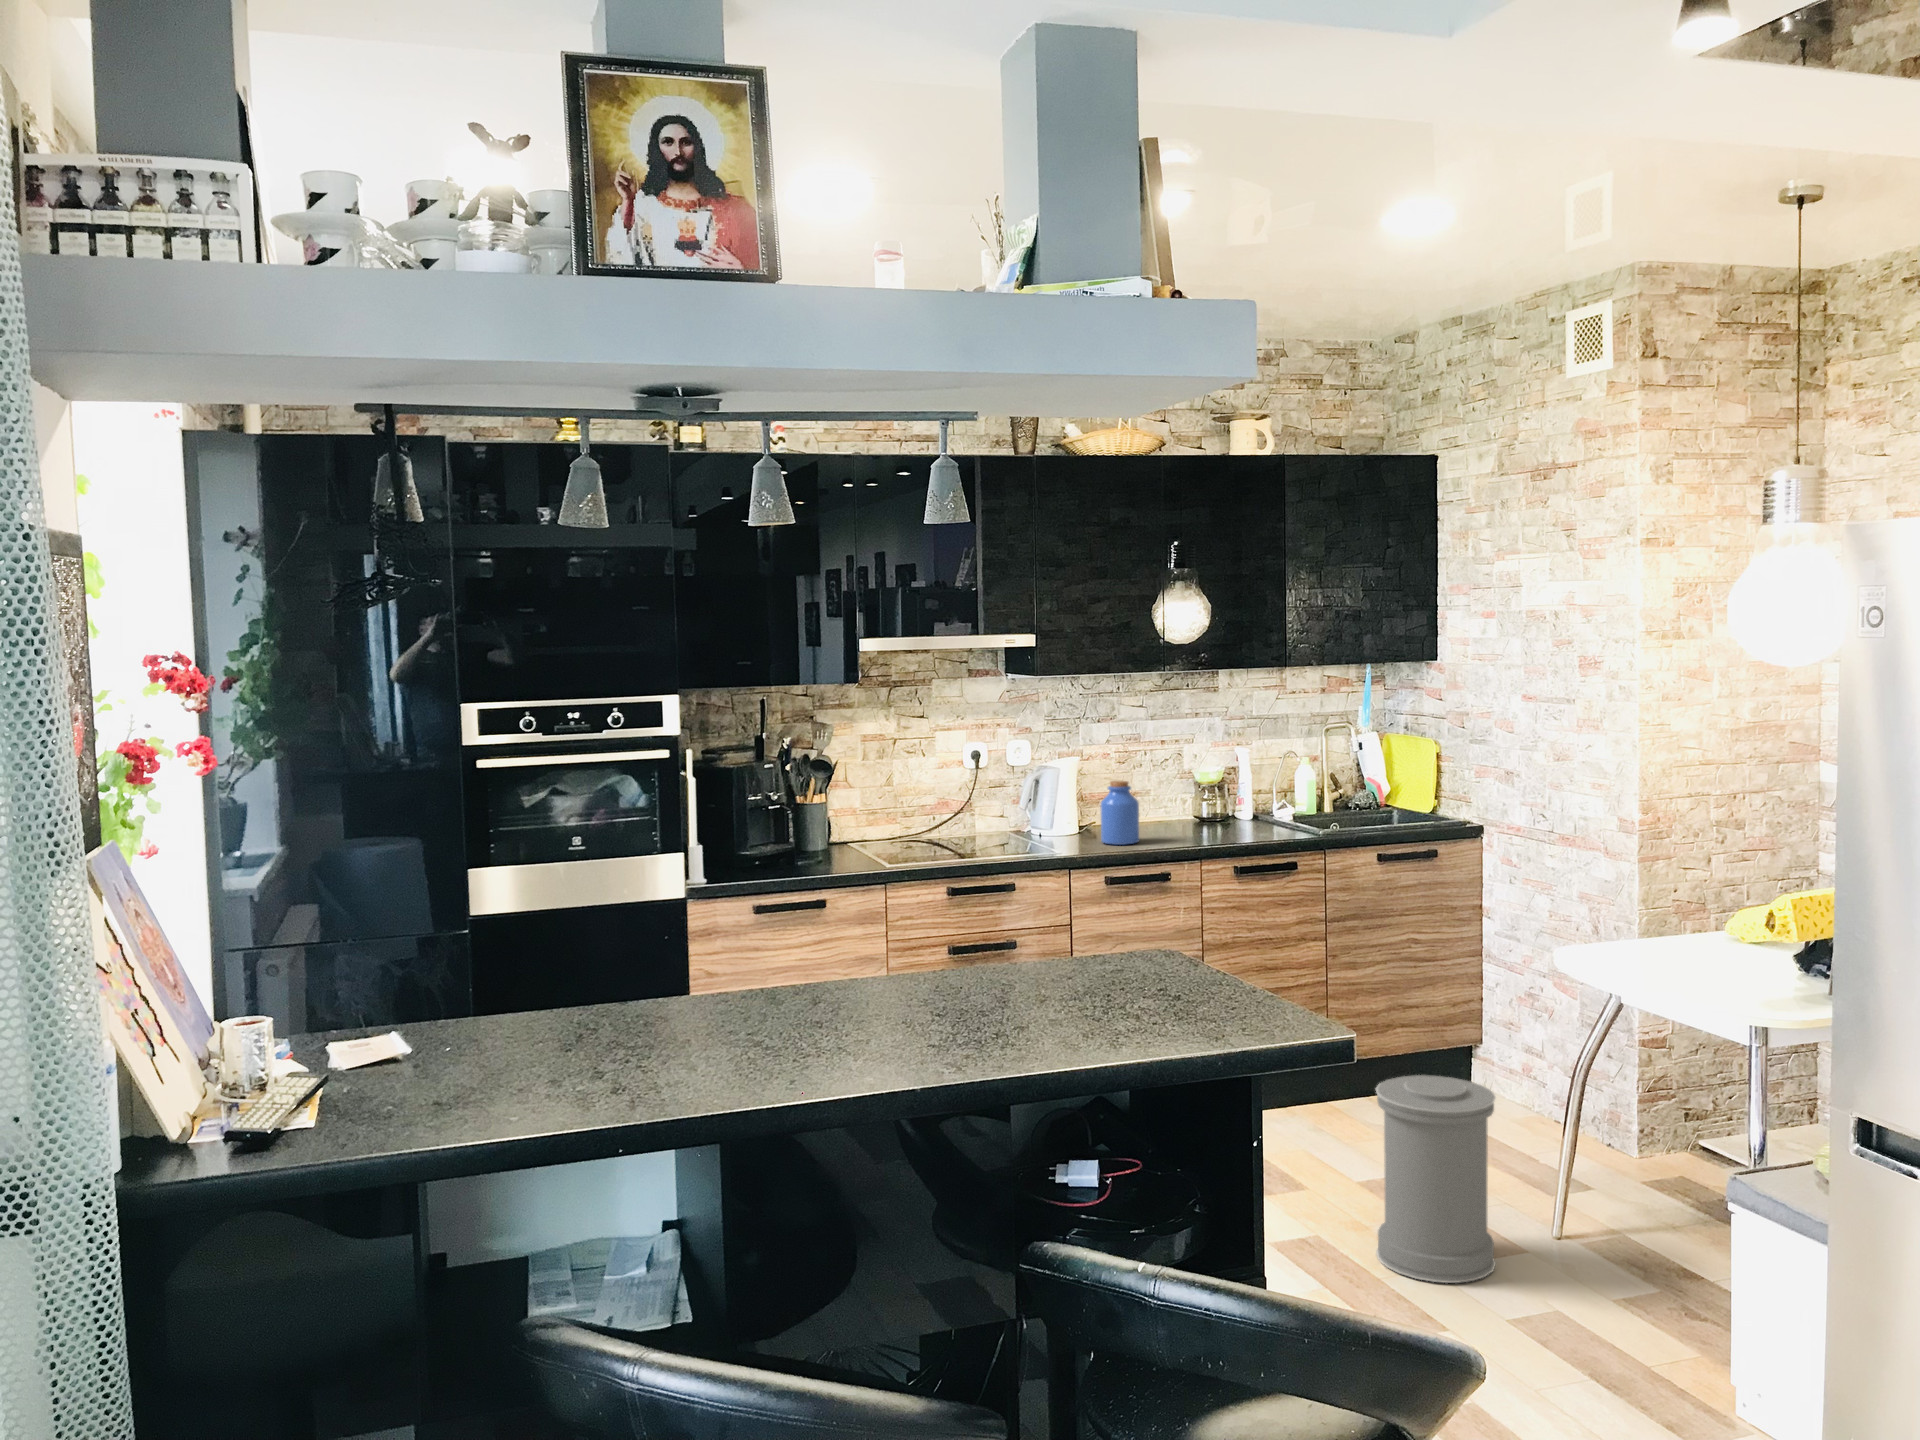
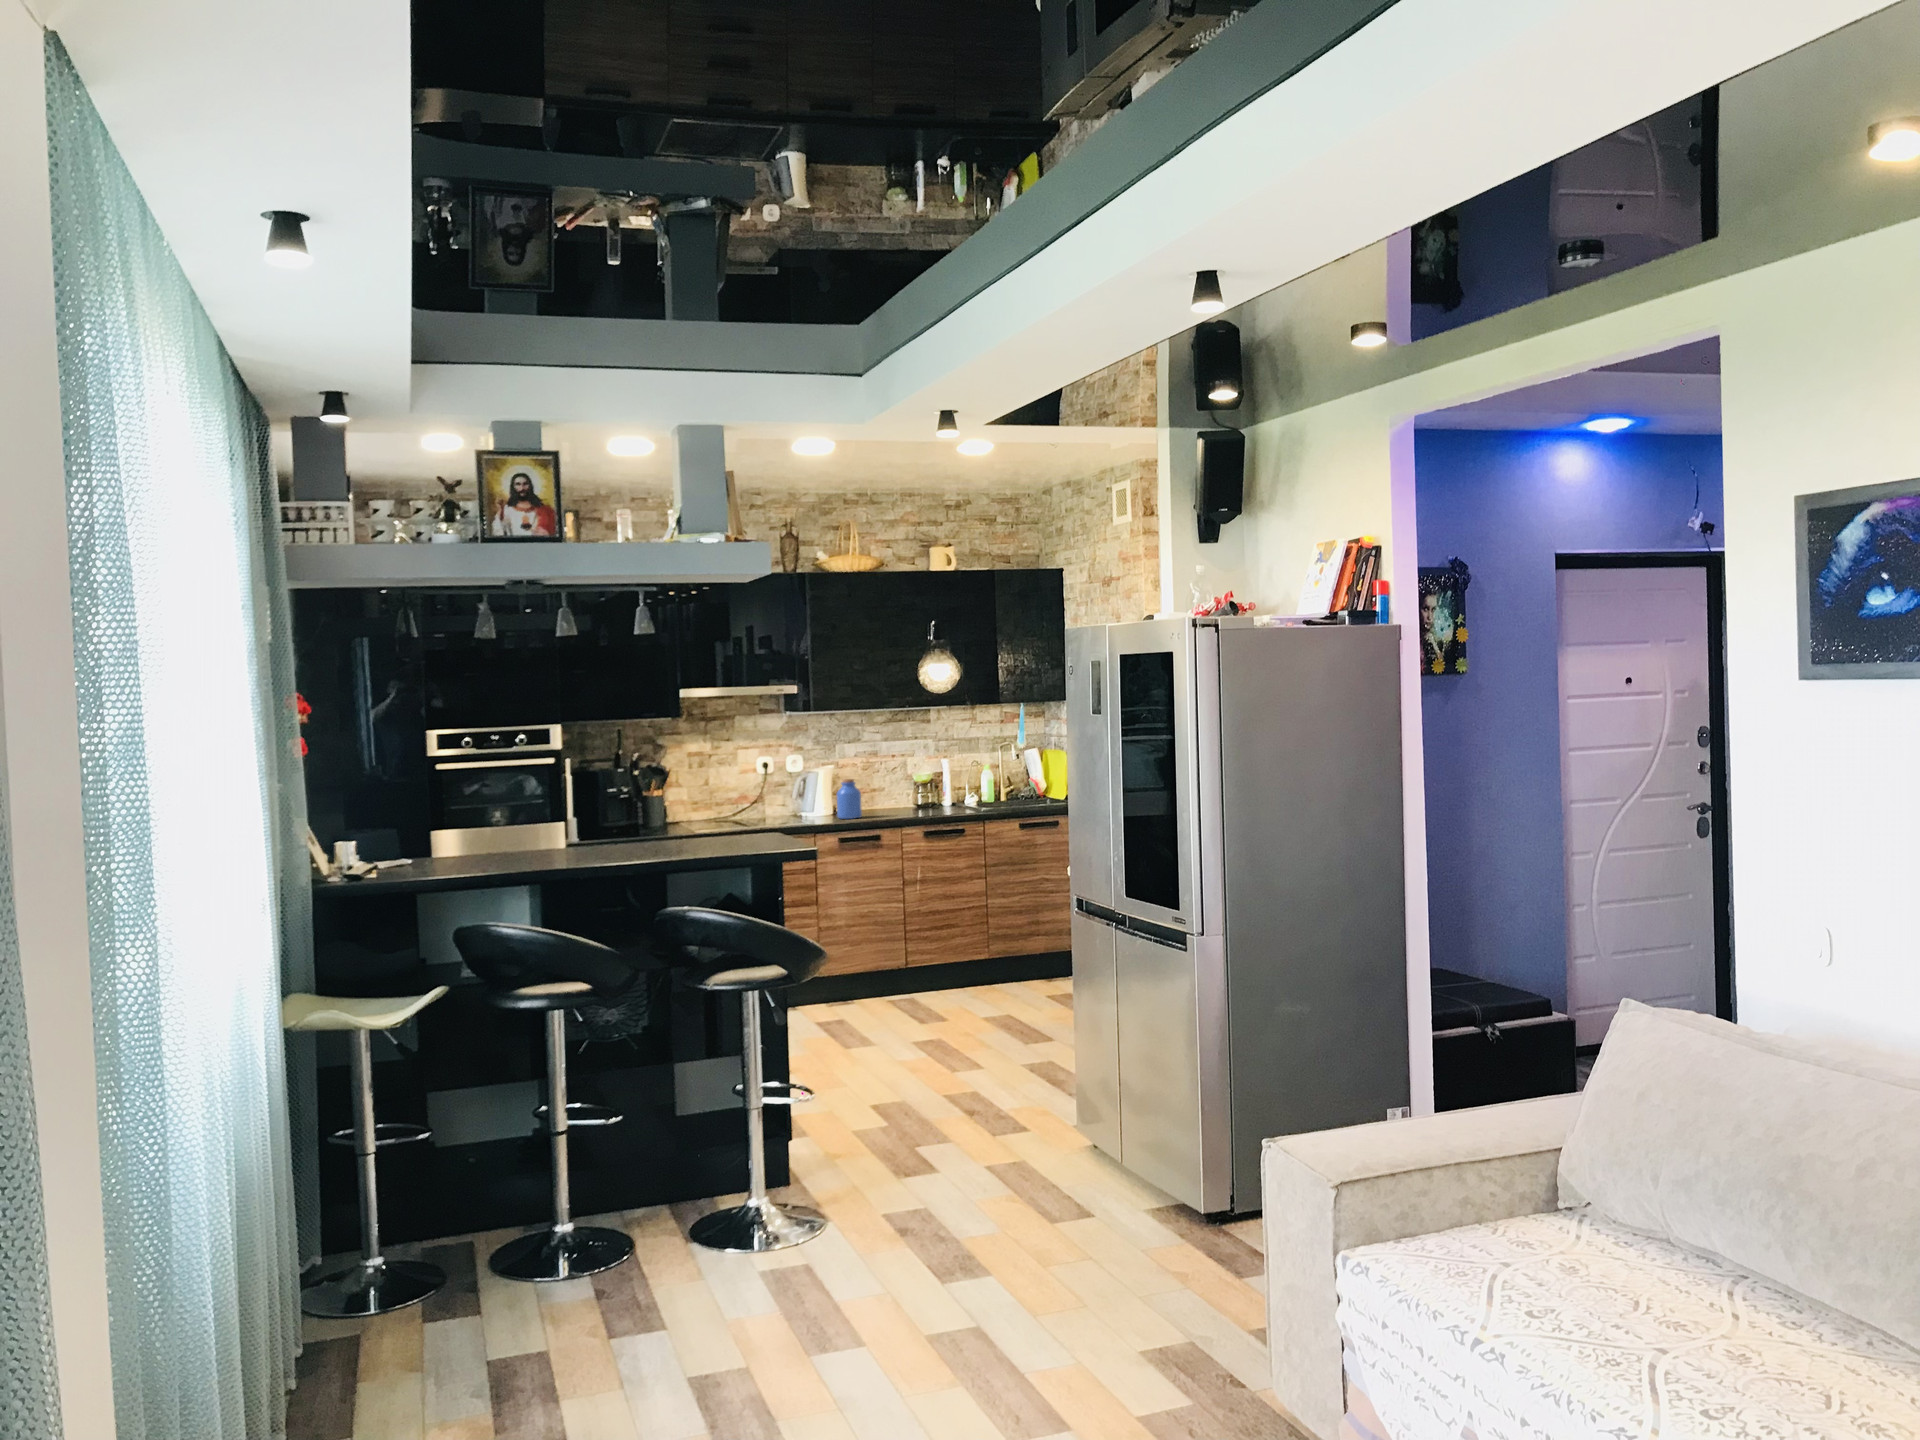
trash can: present [1376,1075,1496,1283] -> none [955,938,1025,1048]

